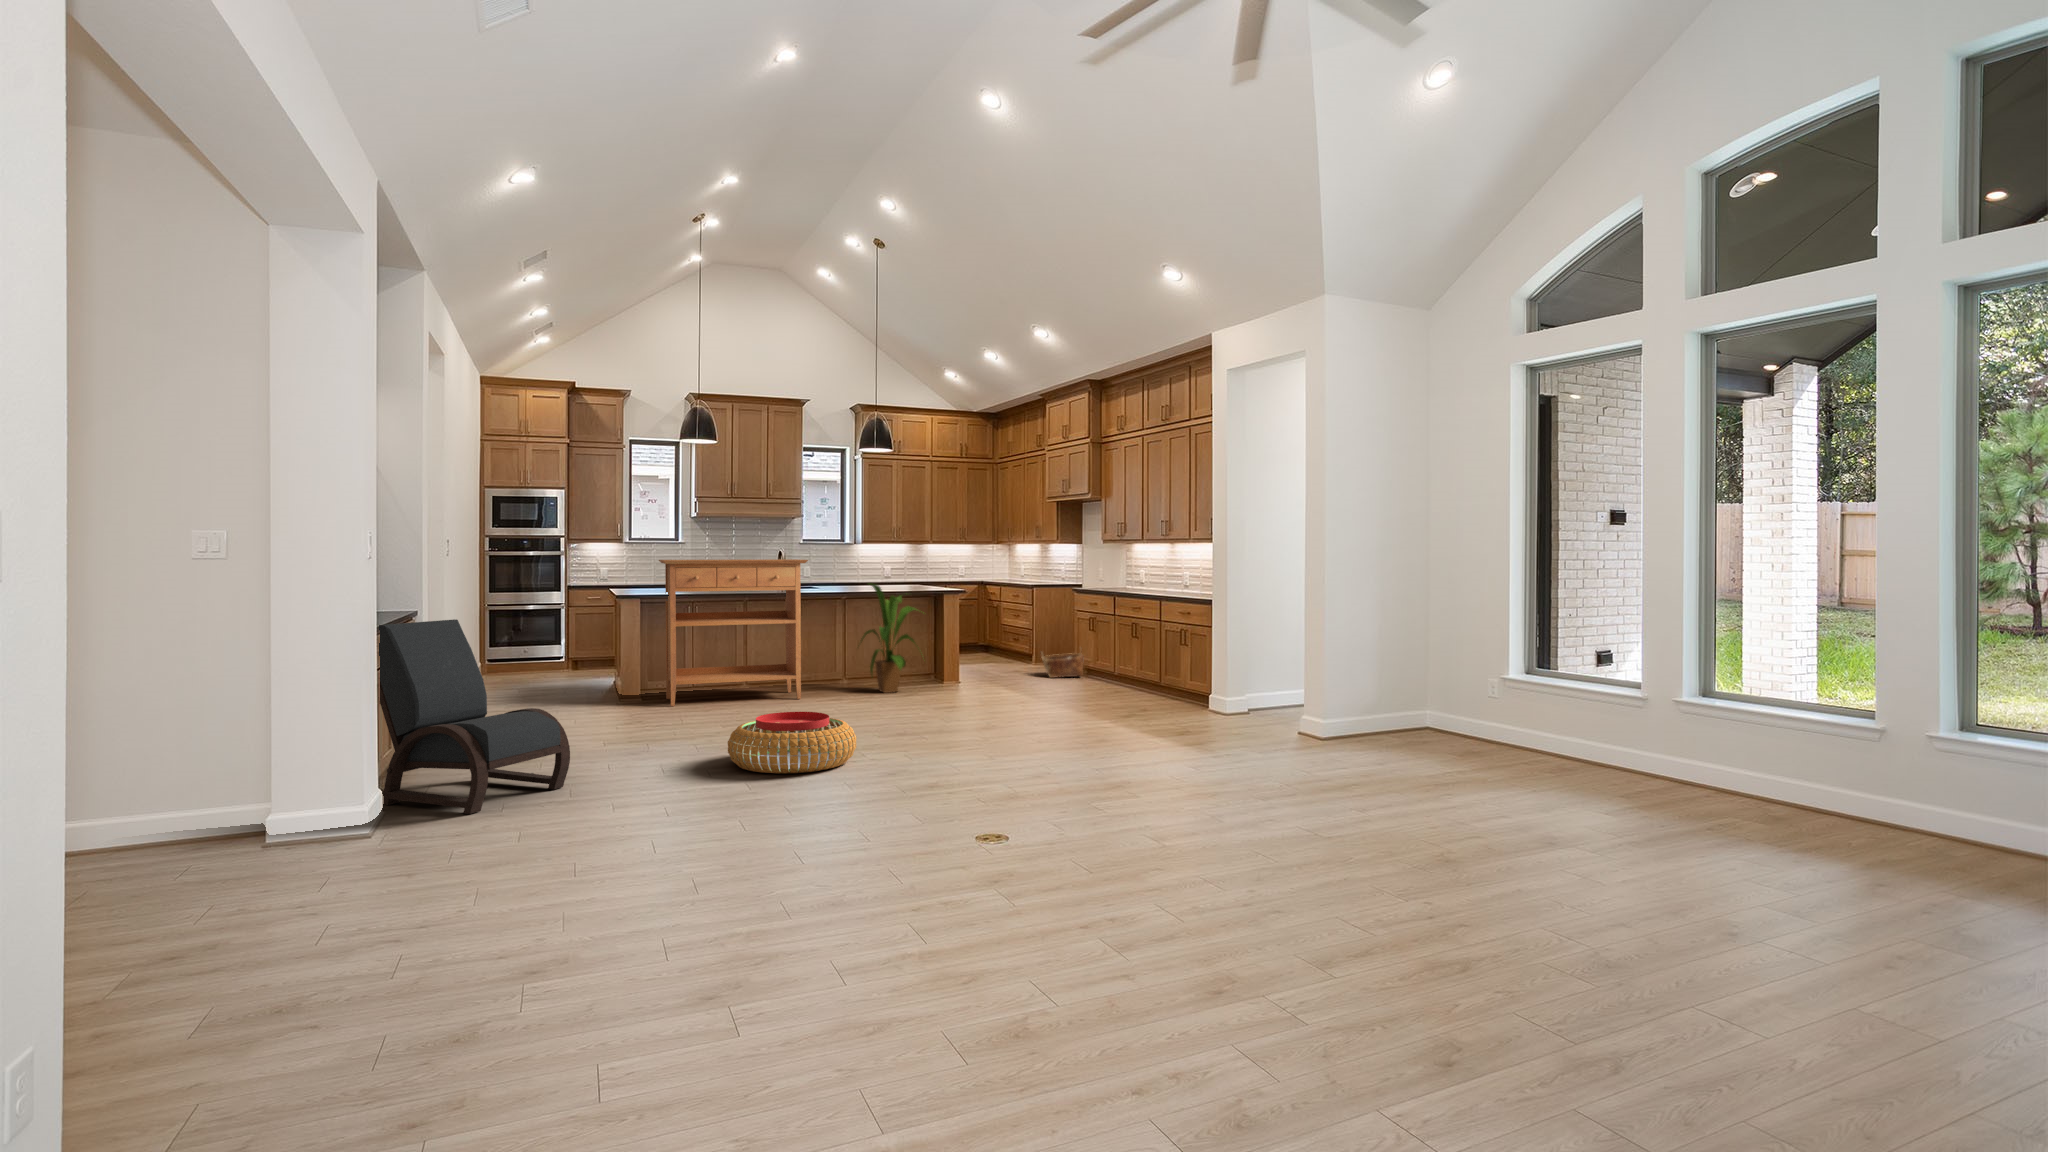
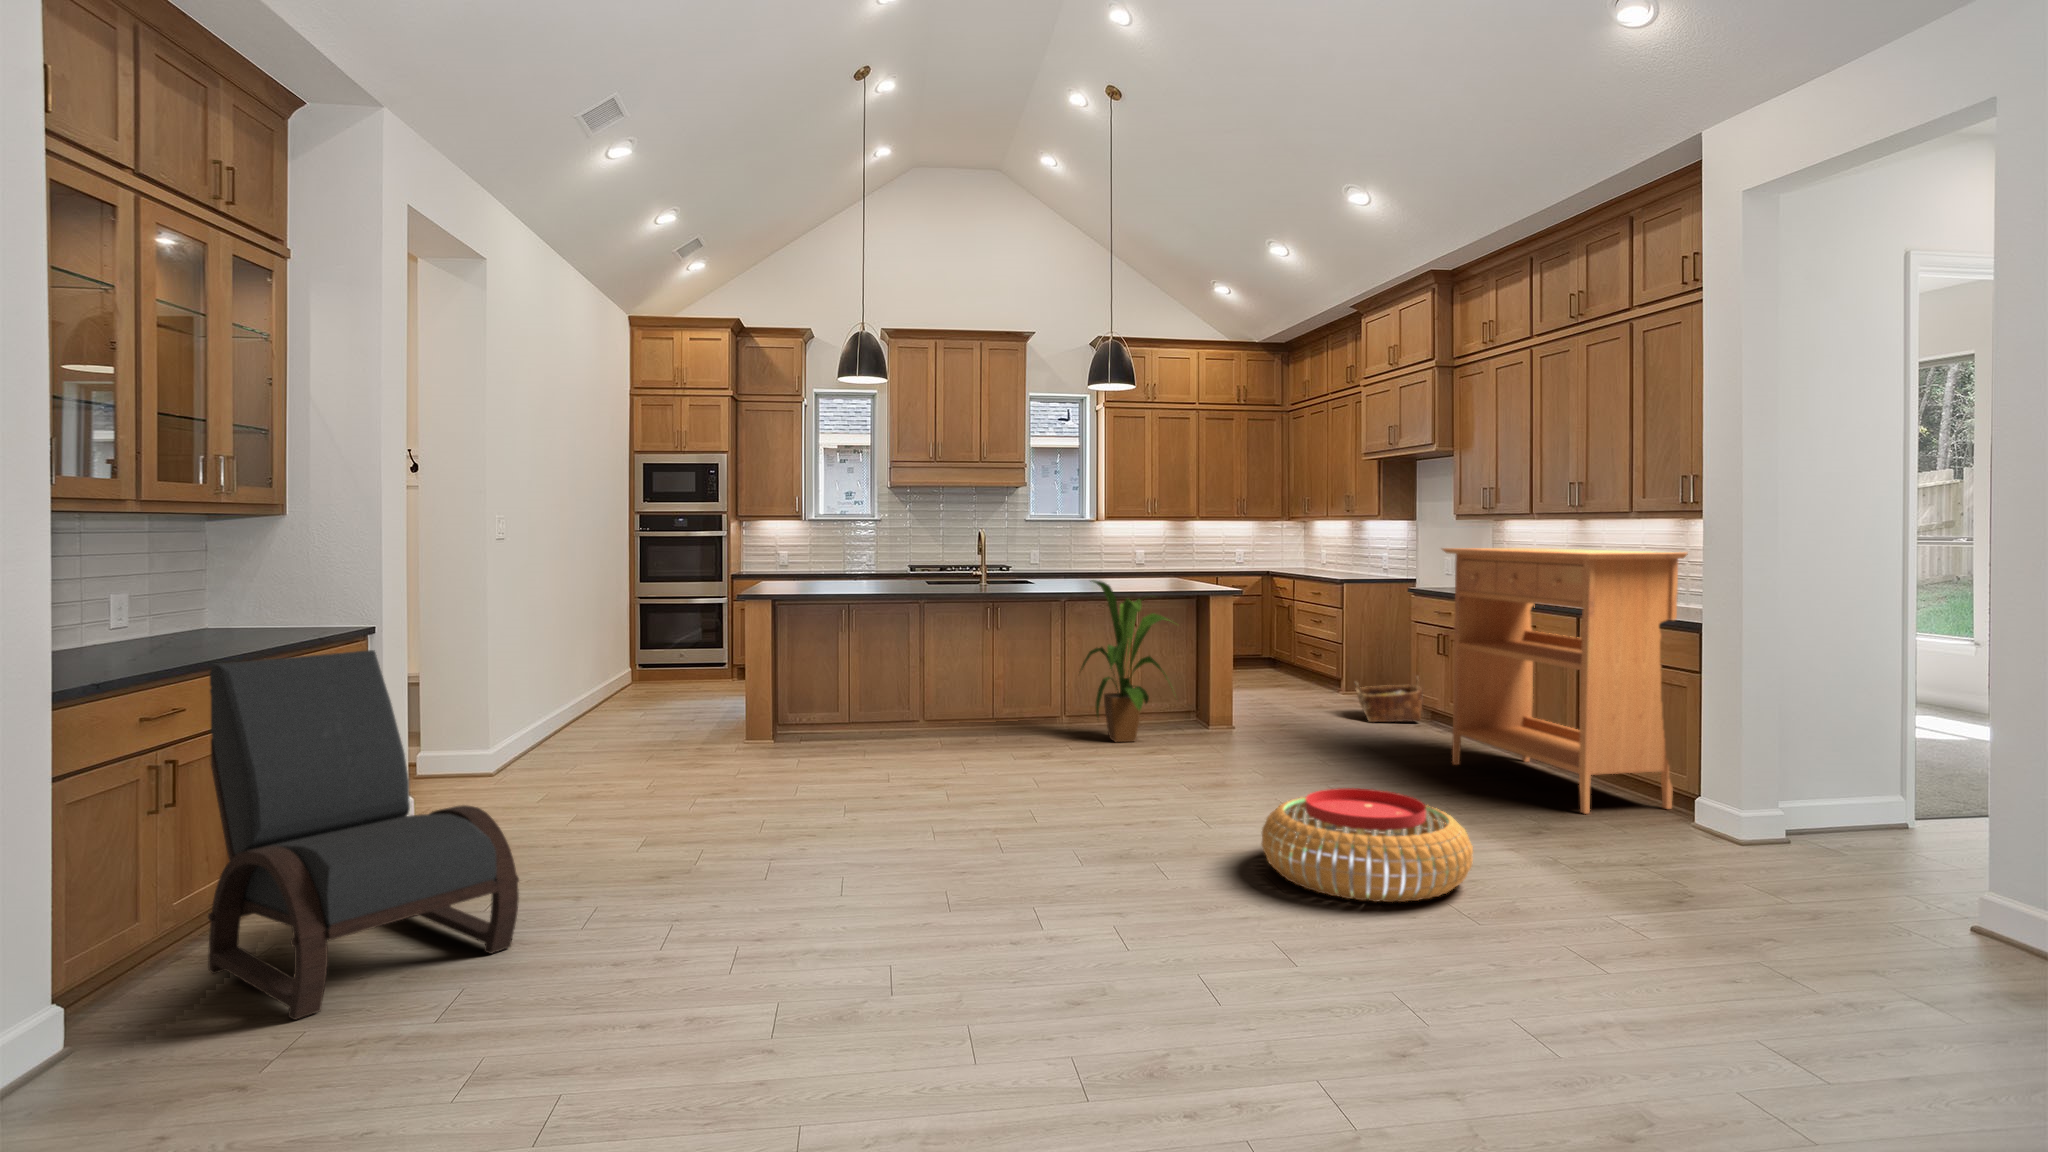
console table: present [659,559,808,706] -> present [1442,548,1688,814]
pouf: present [728,712,856,773] -> present [1261,788,1473,902]

